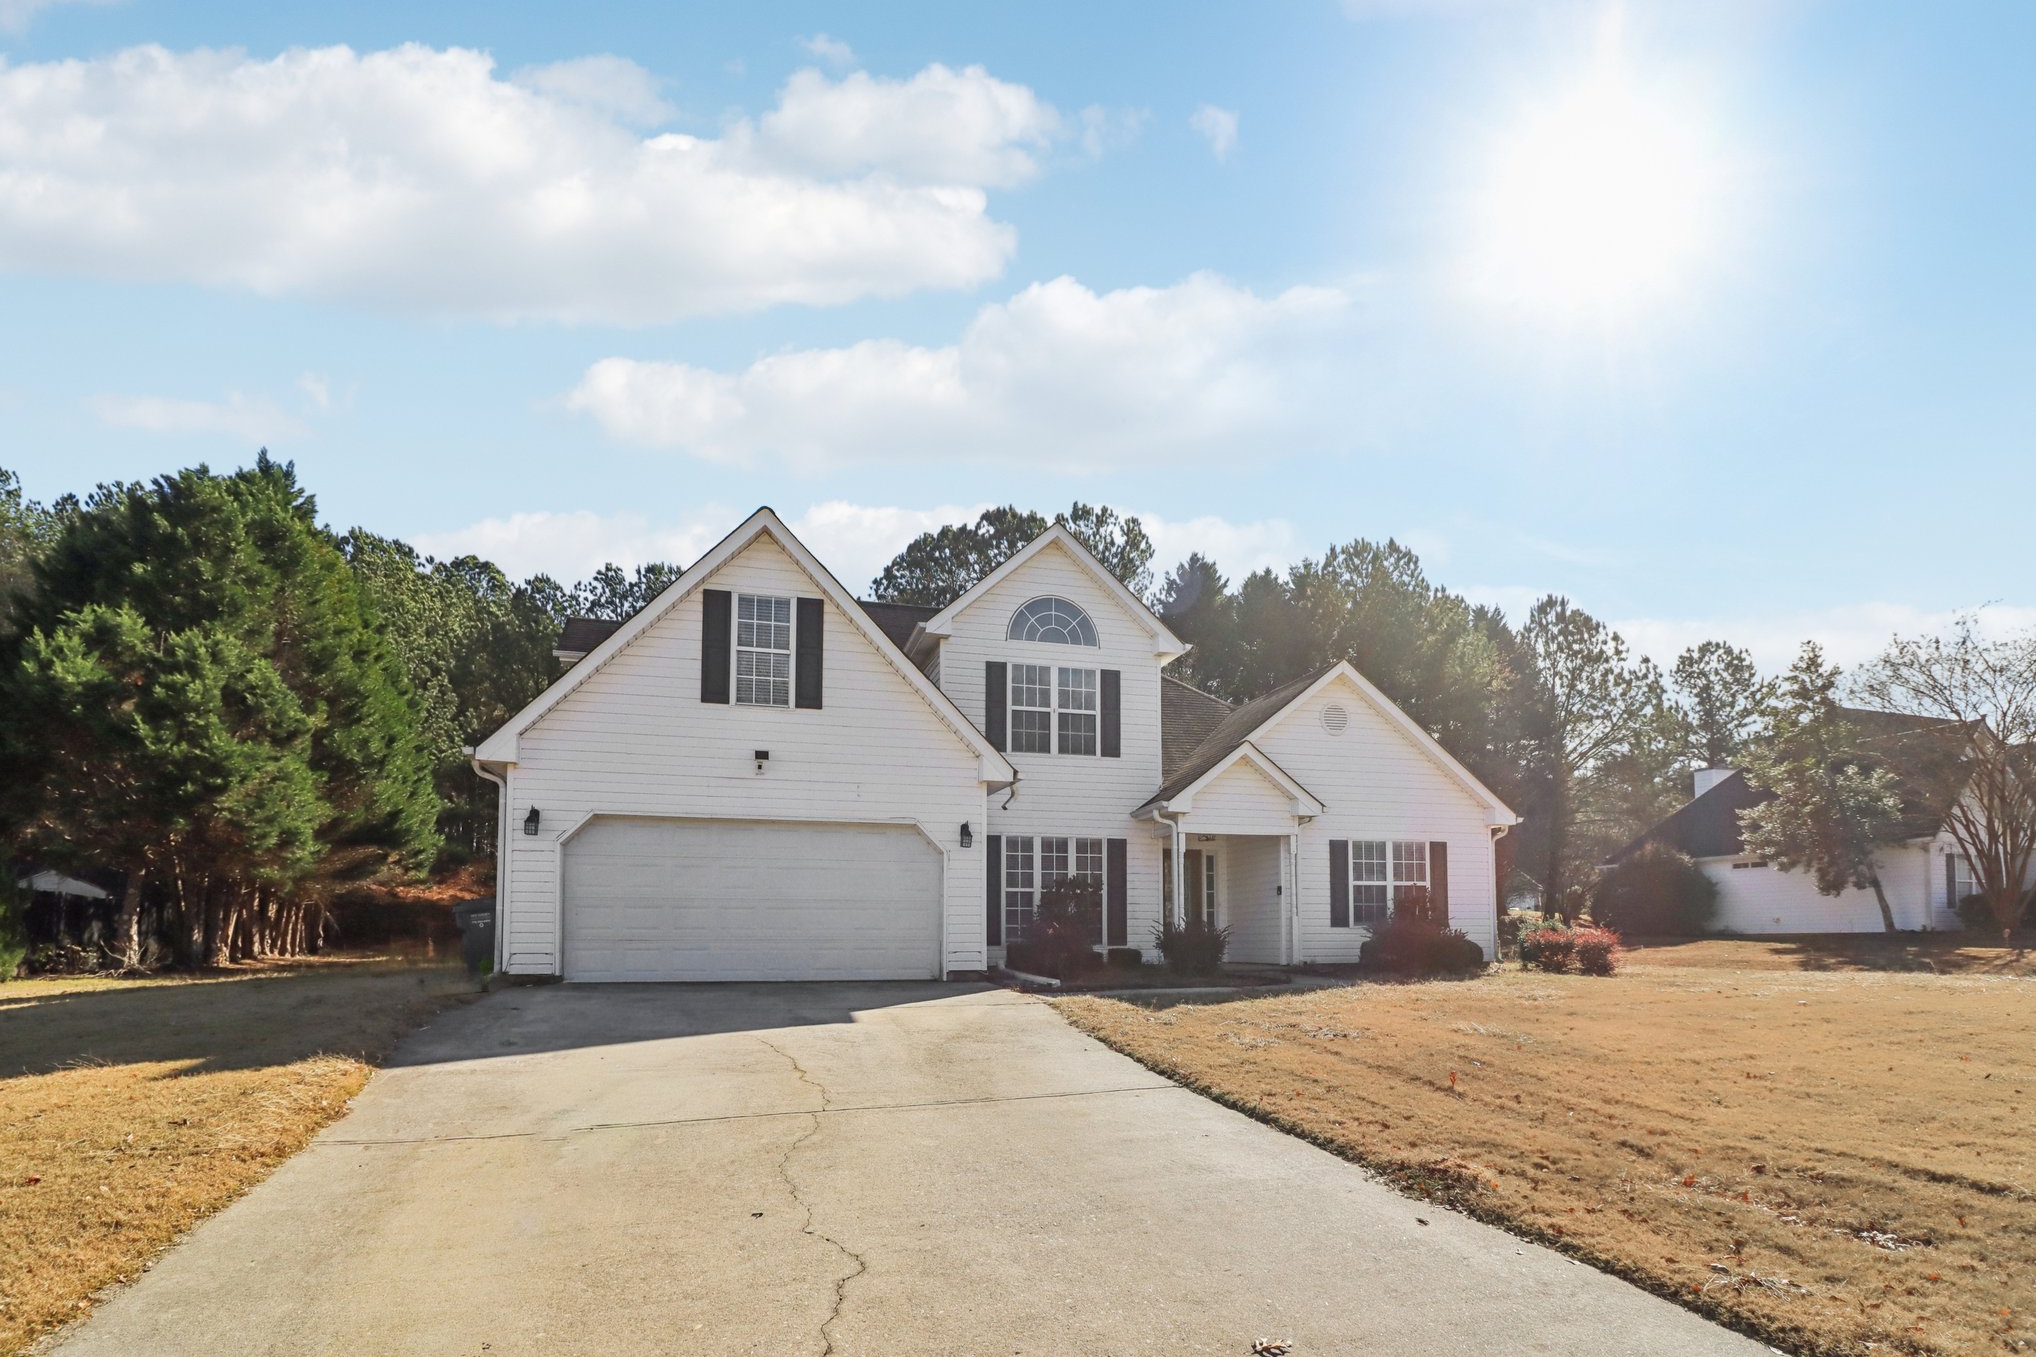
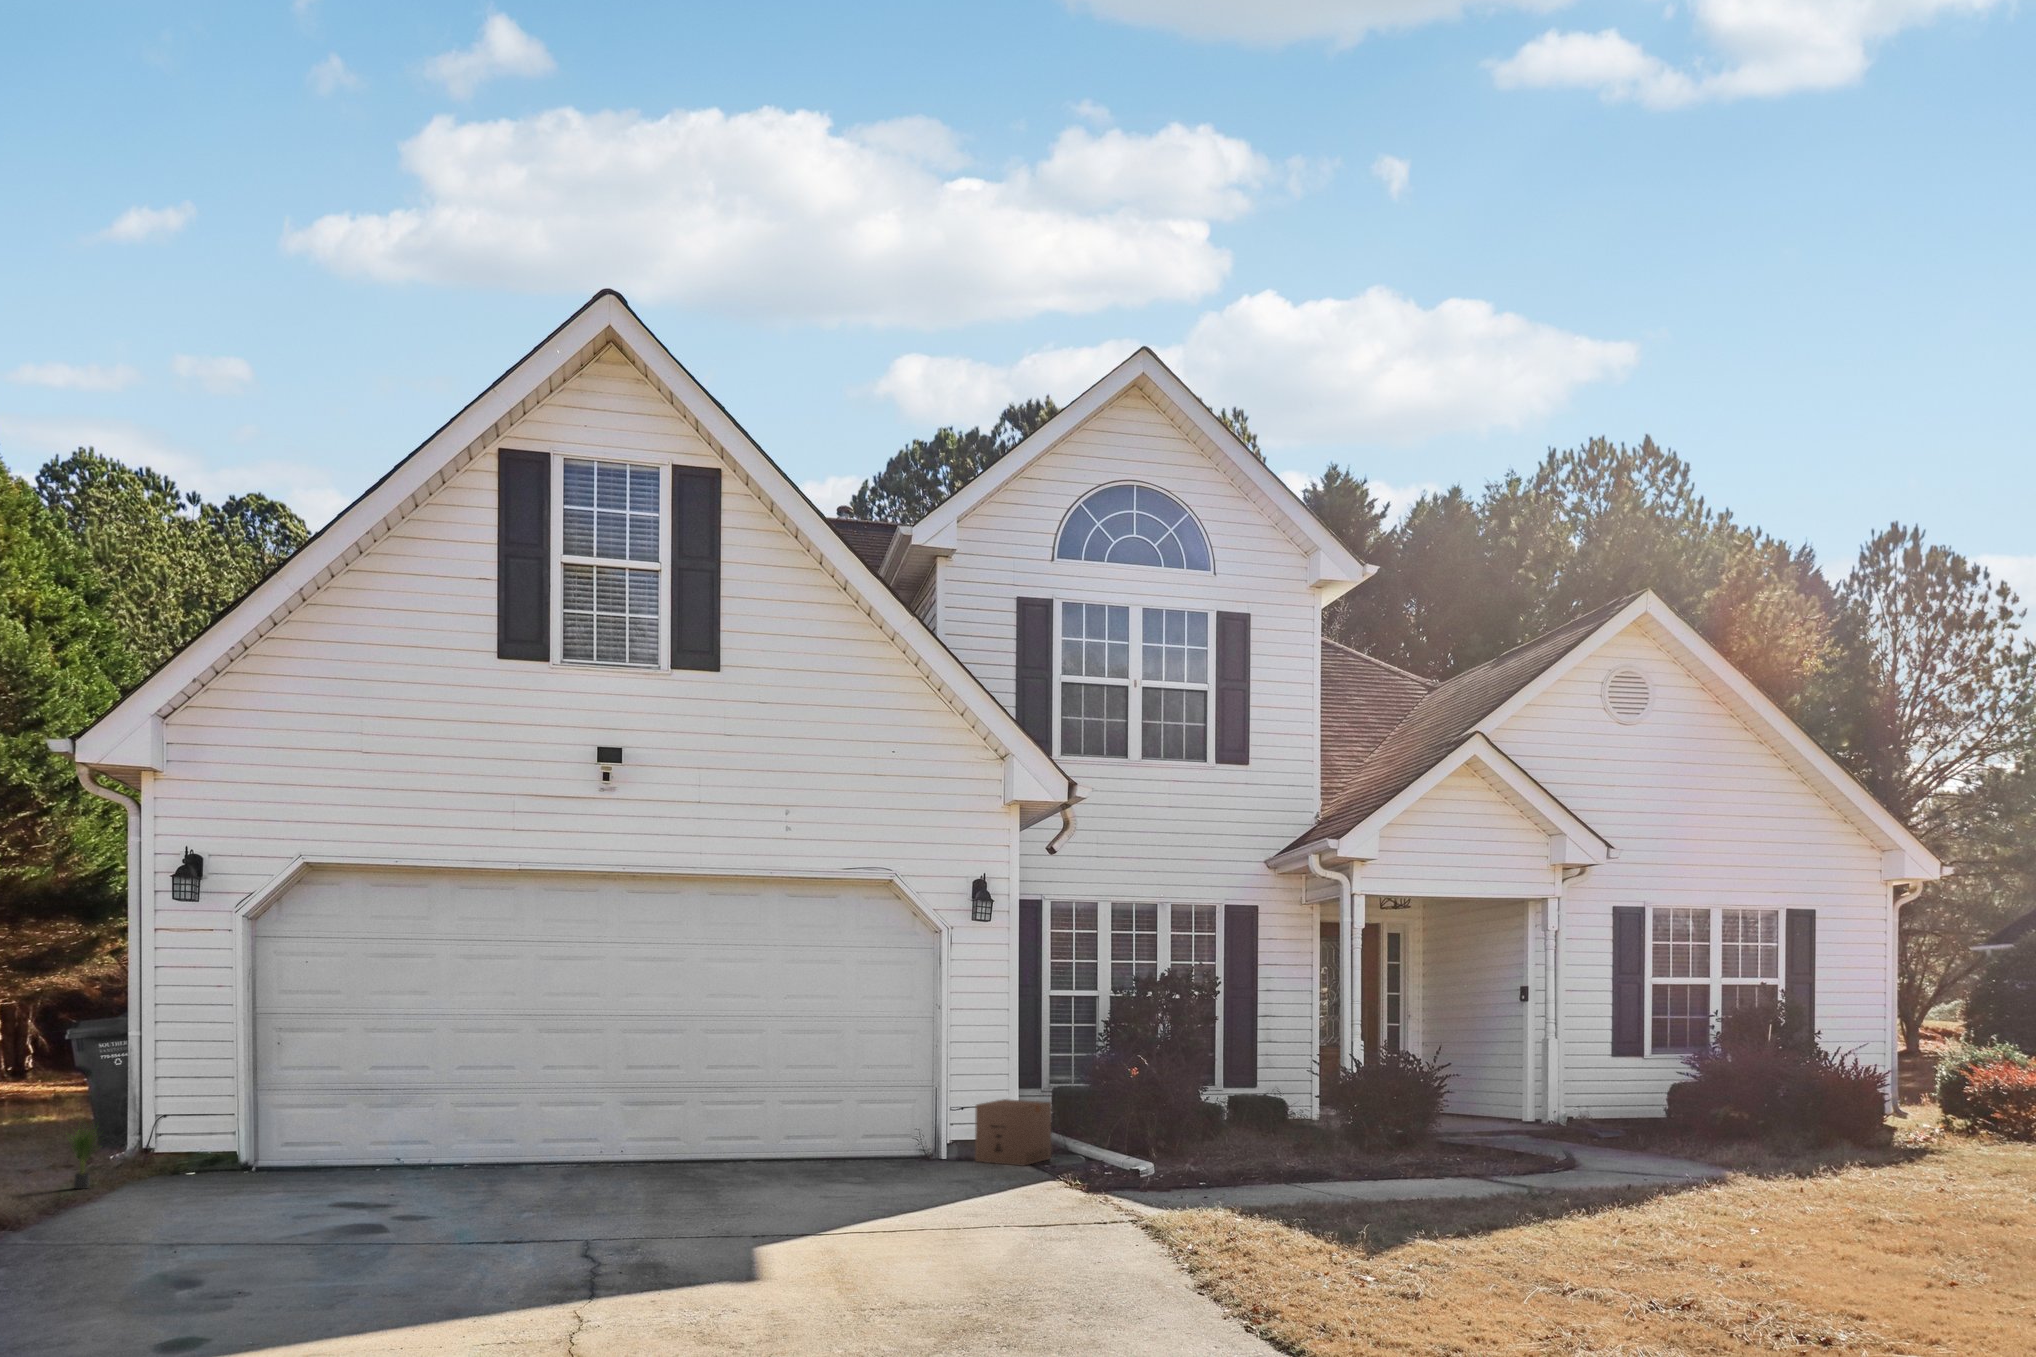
cardboard box: none [964,946,1006,980] -> present [975,1099,1051,1166]

